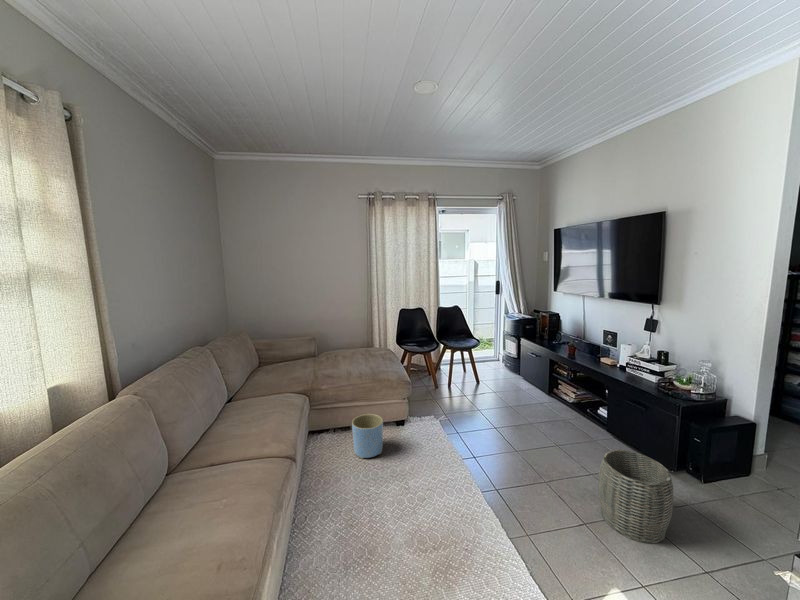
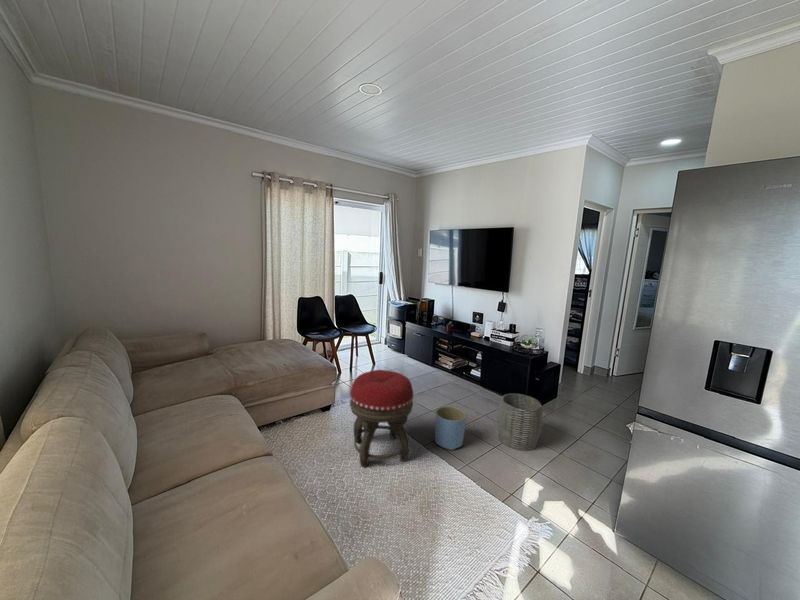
footstool: none [397,391,468,504] -> present [350,370,413,467]
planter: present [352,414,383,458] -> present [435,406,466,450]

